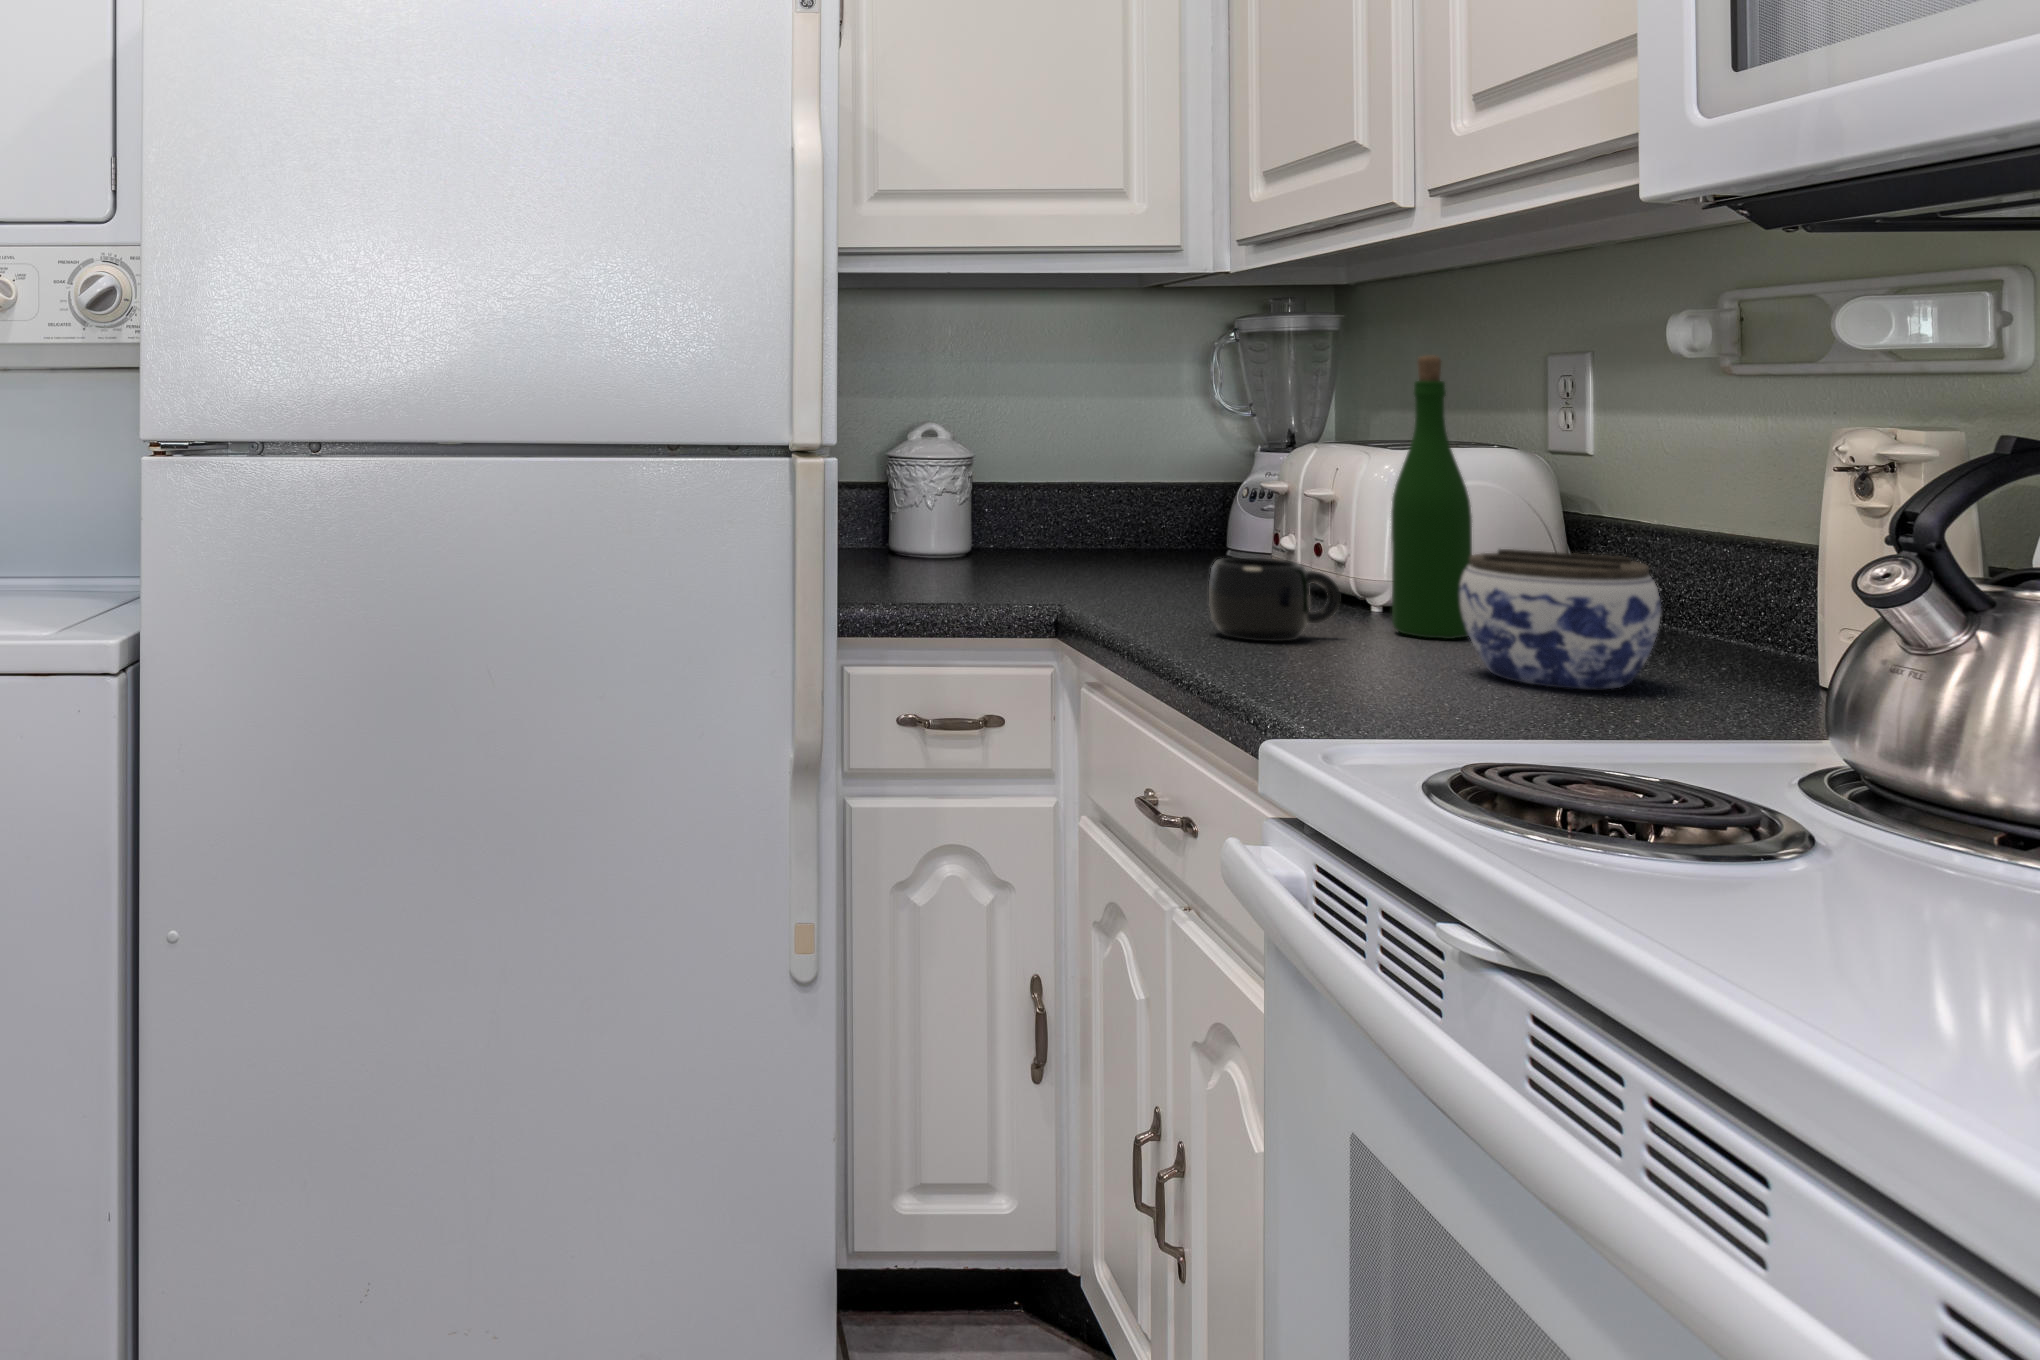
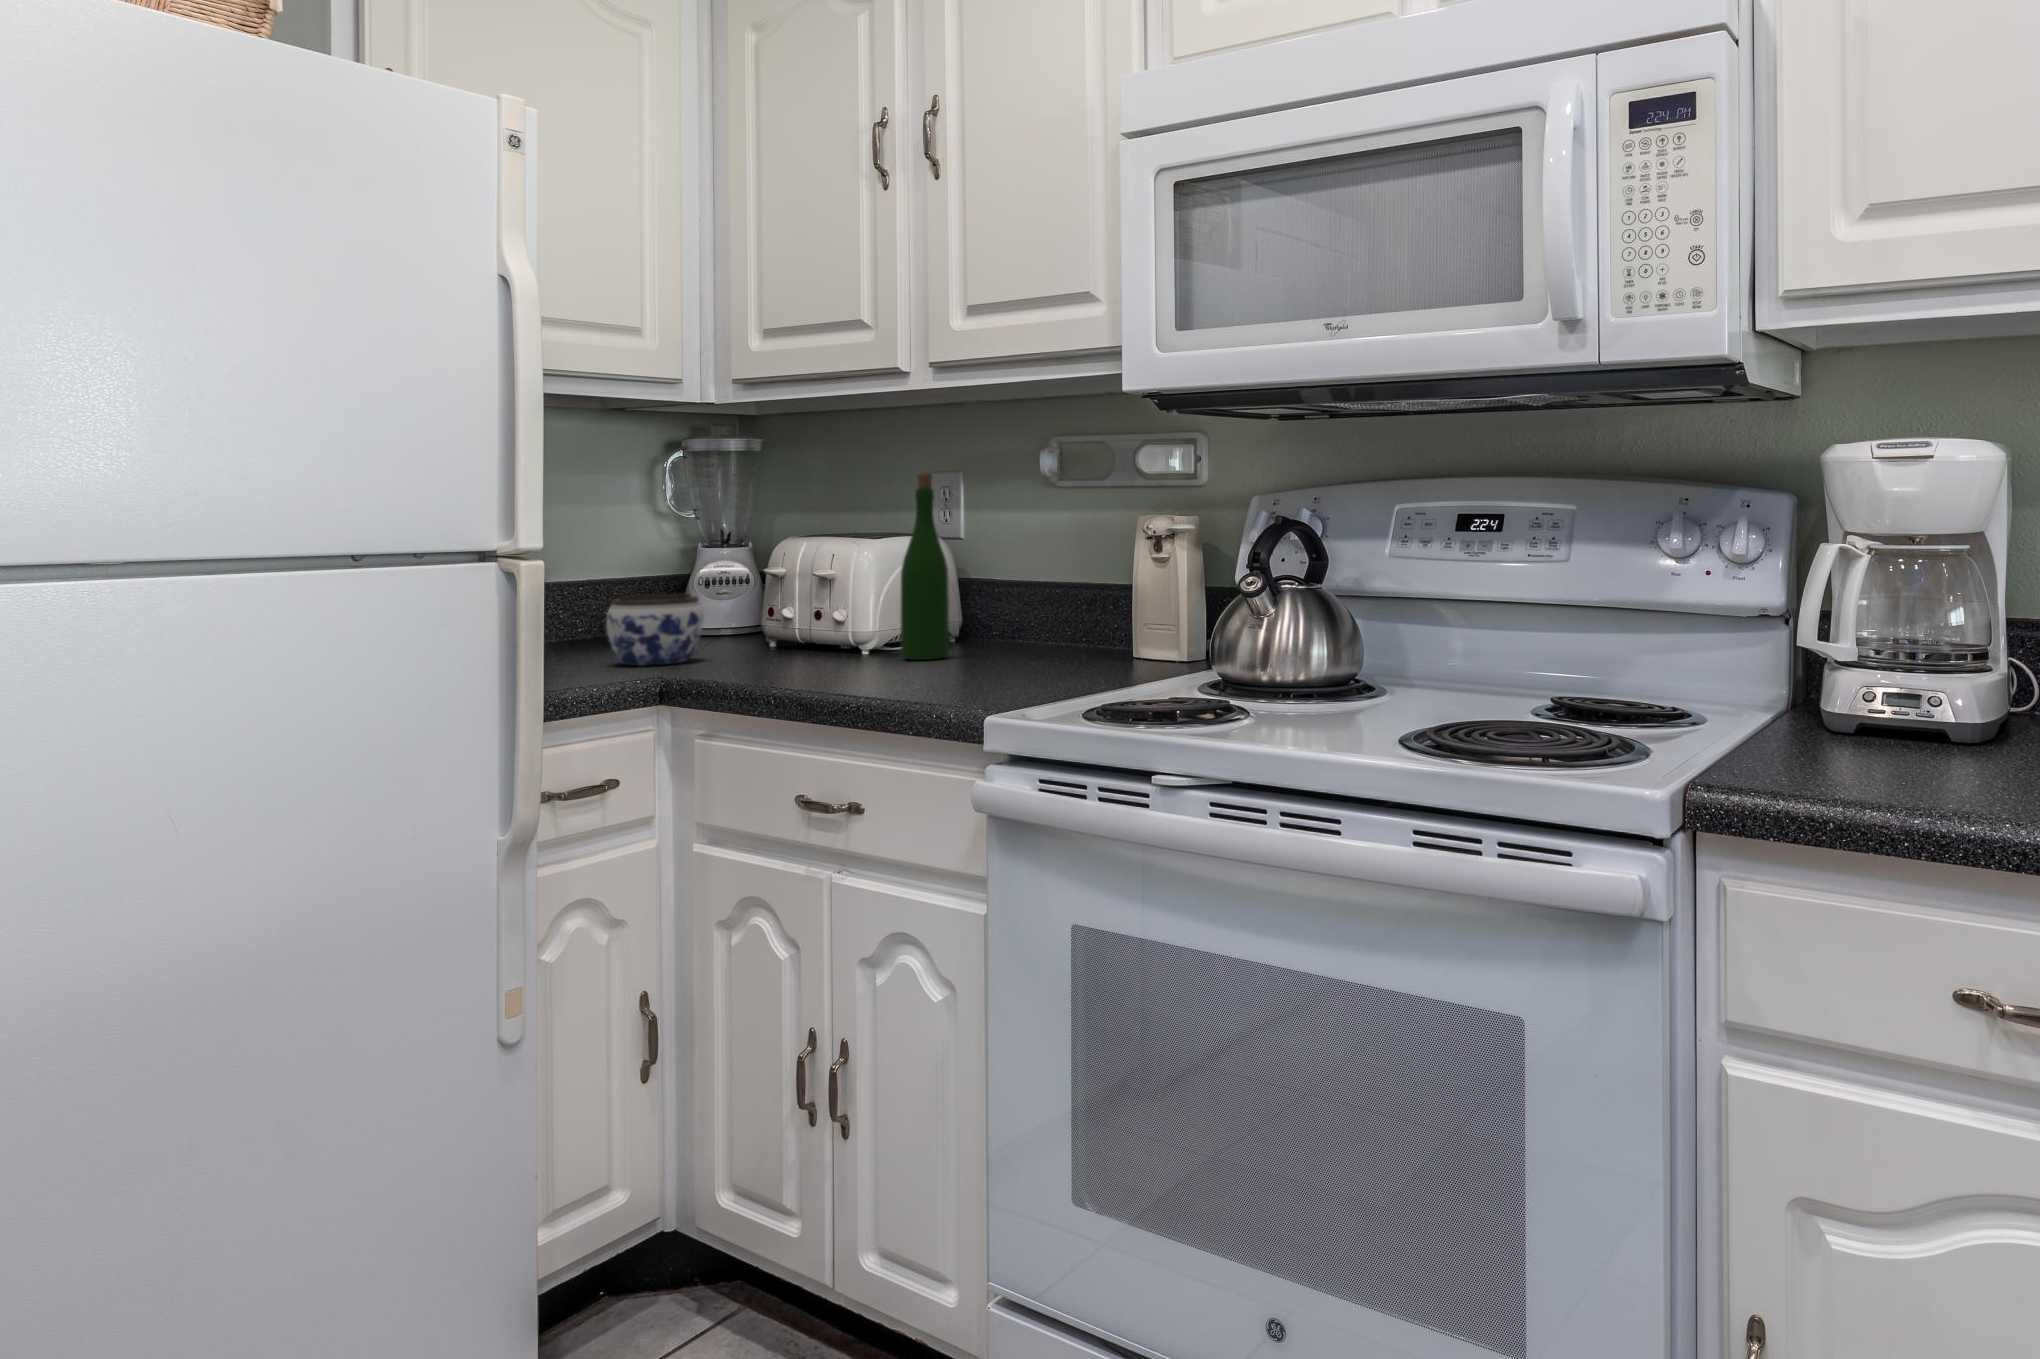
jar: present [1460,549,1661,689] -> present [606,594,703,666]
mug: present [1209,558,1340,641] -> none [808,615,886,674]

